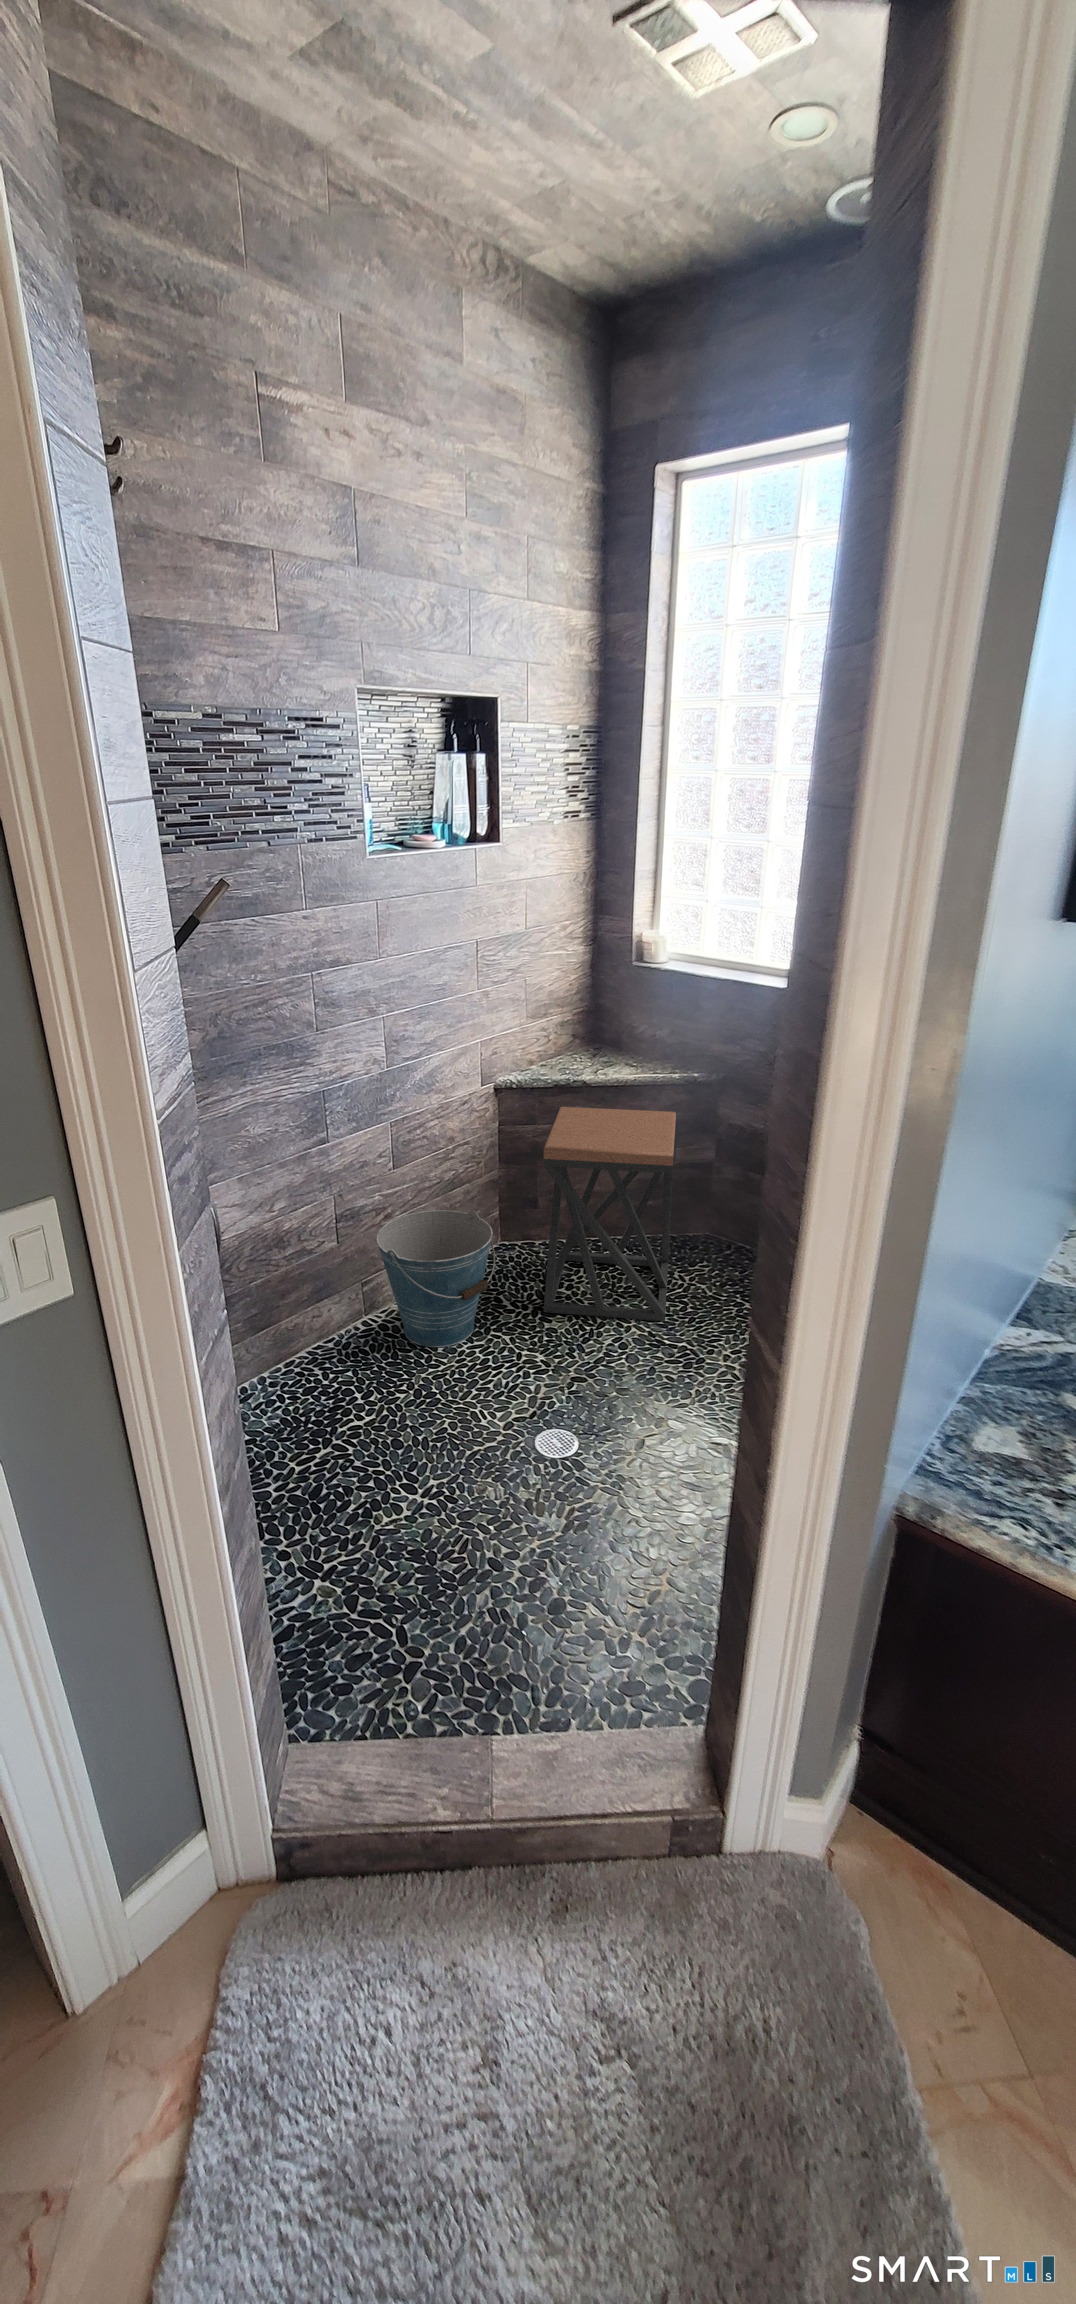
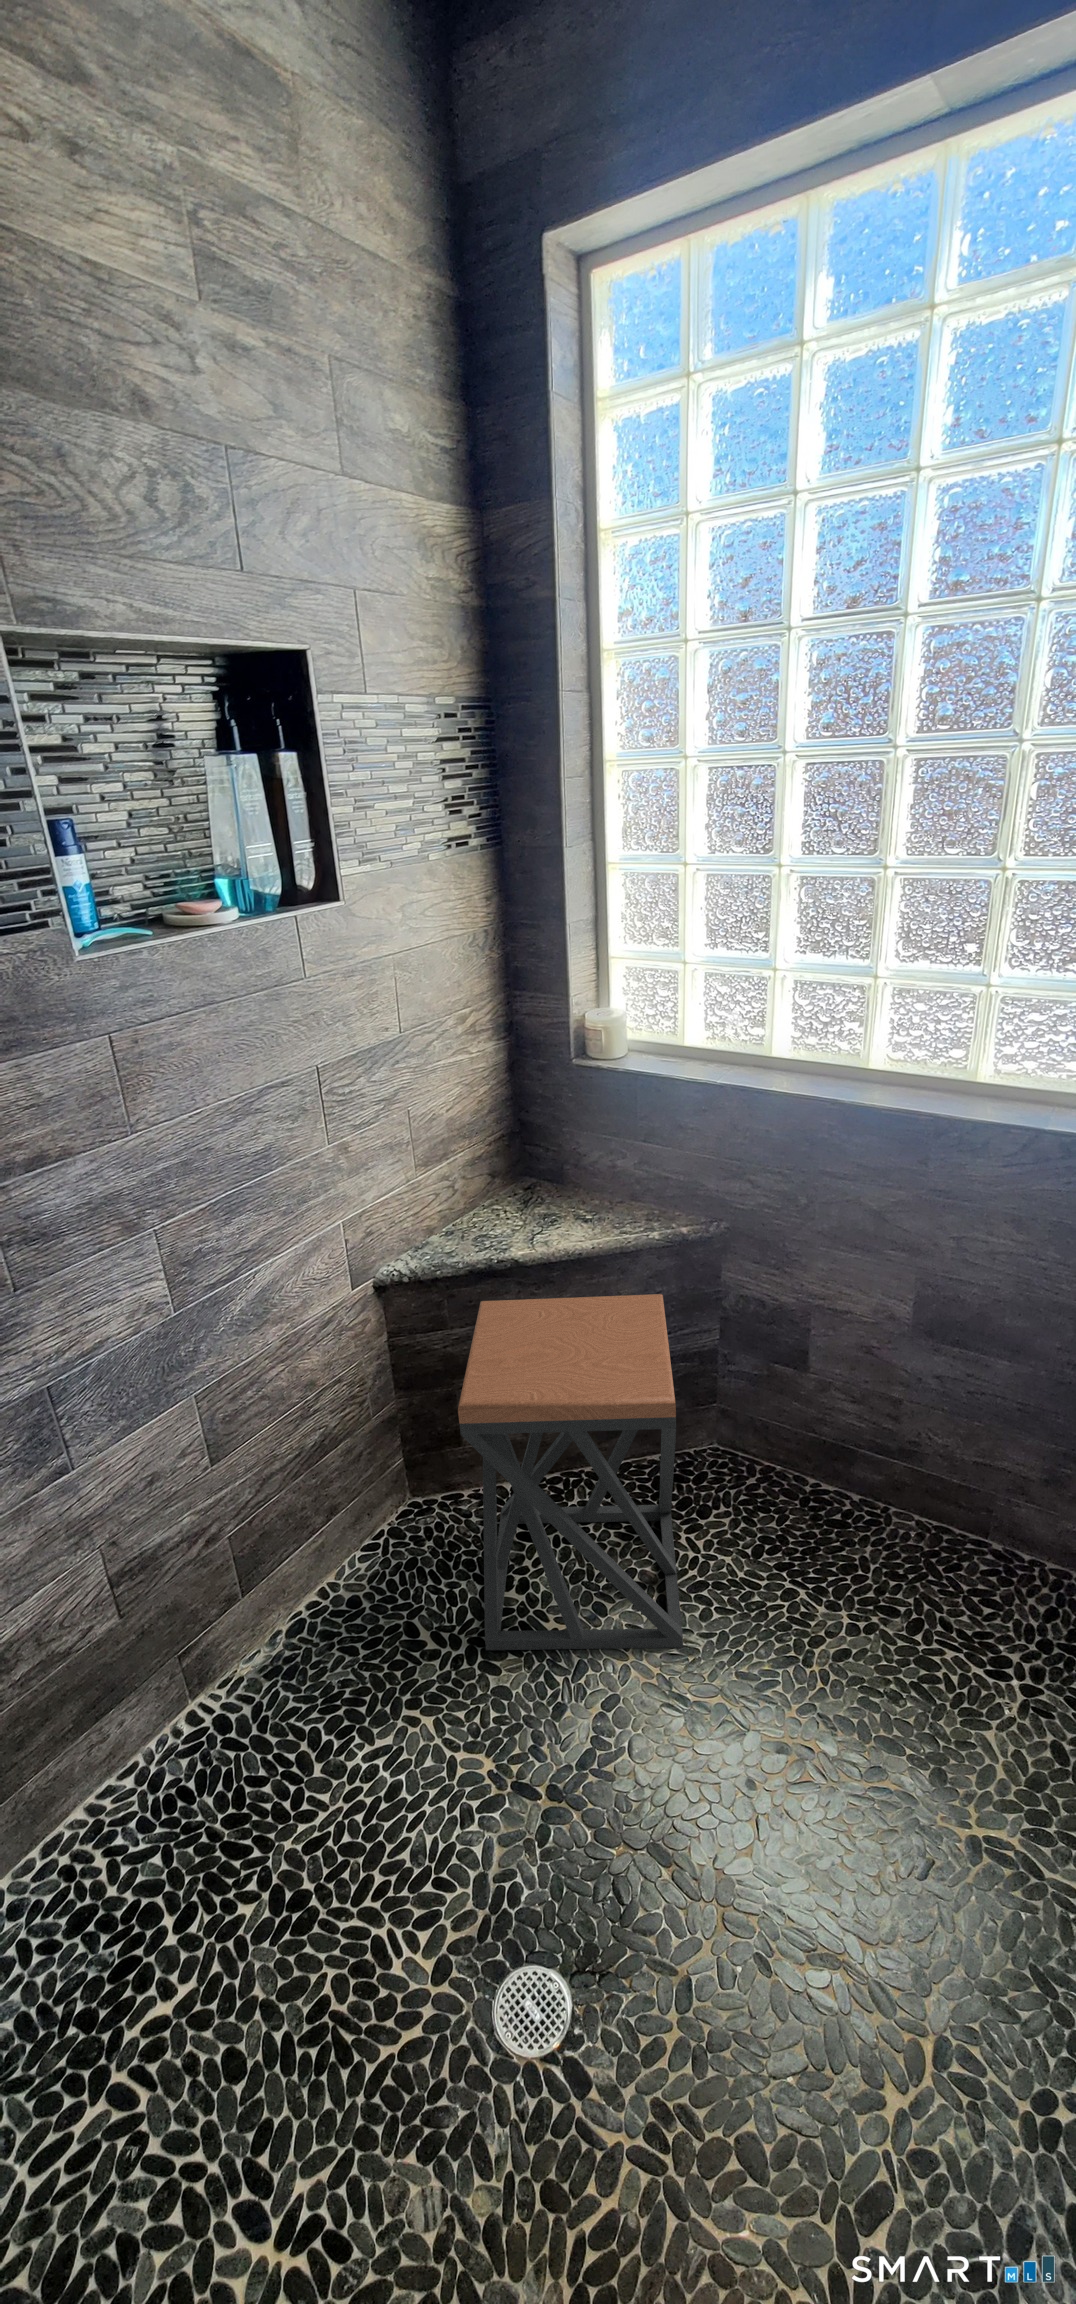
bucket: present [377,1210,495,1347] -> none [185,1508,396,1764]

